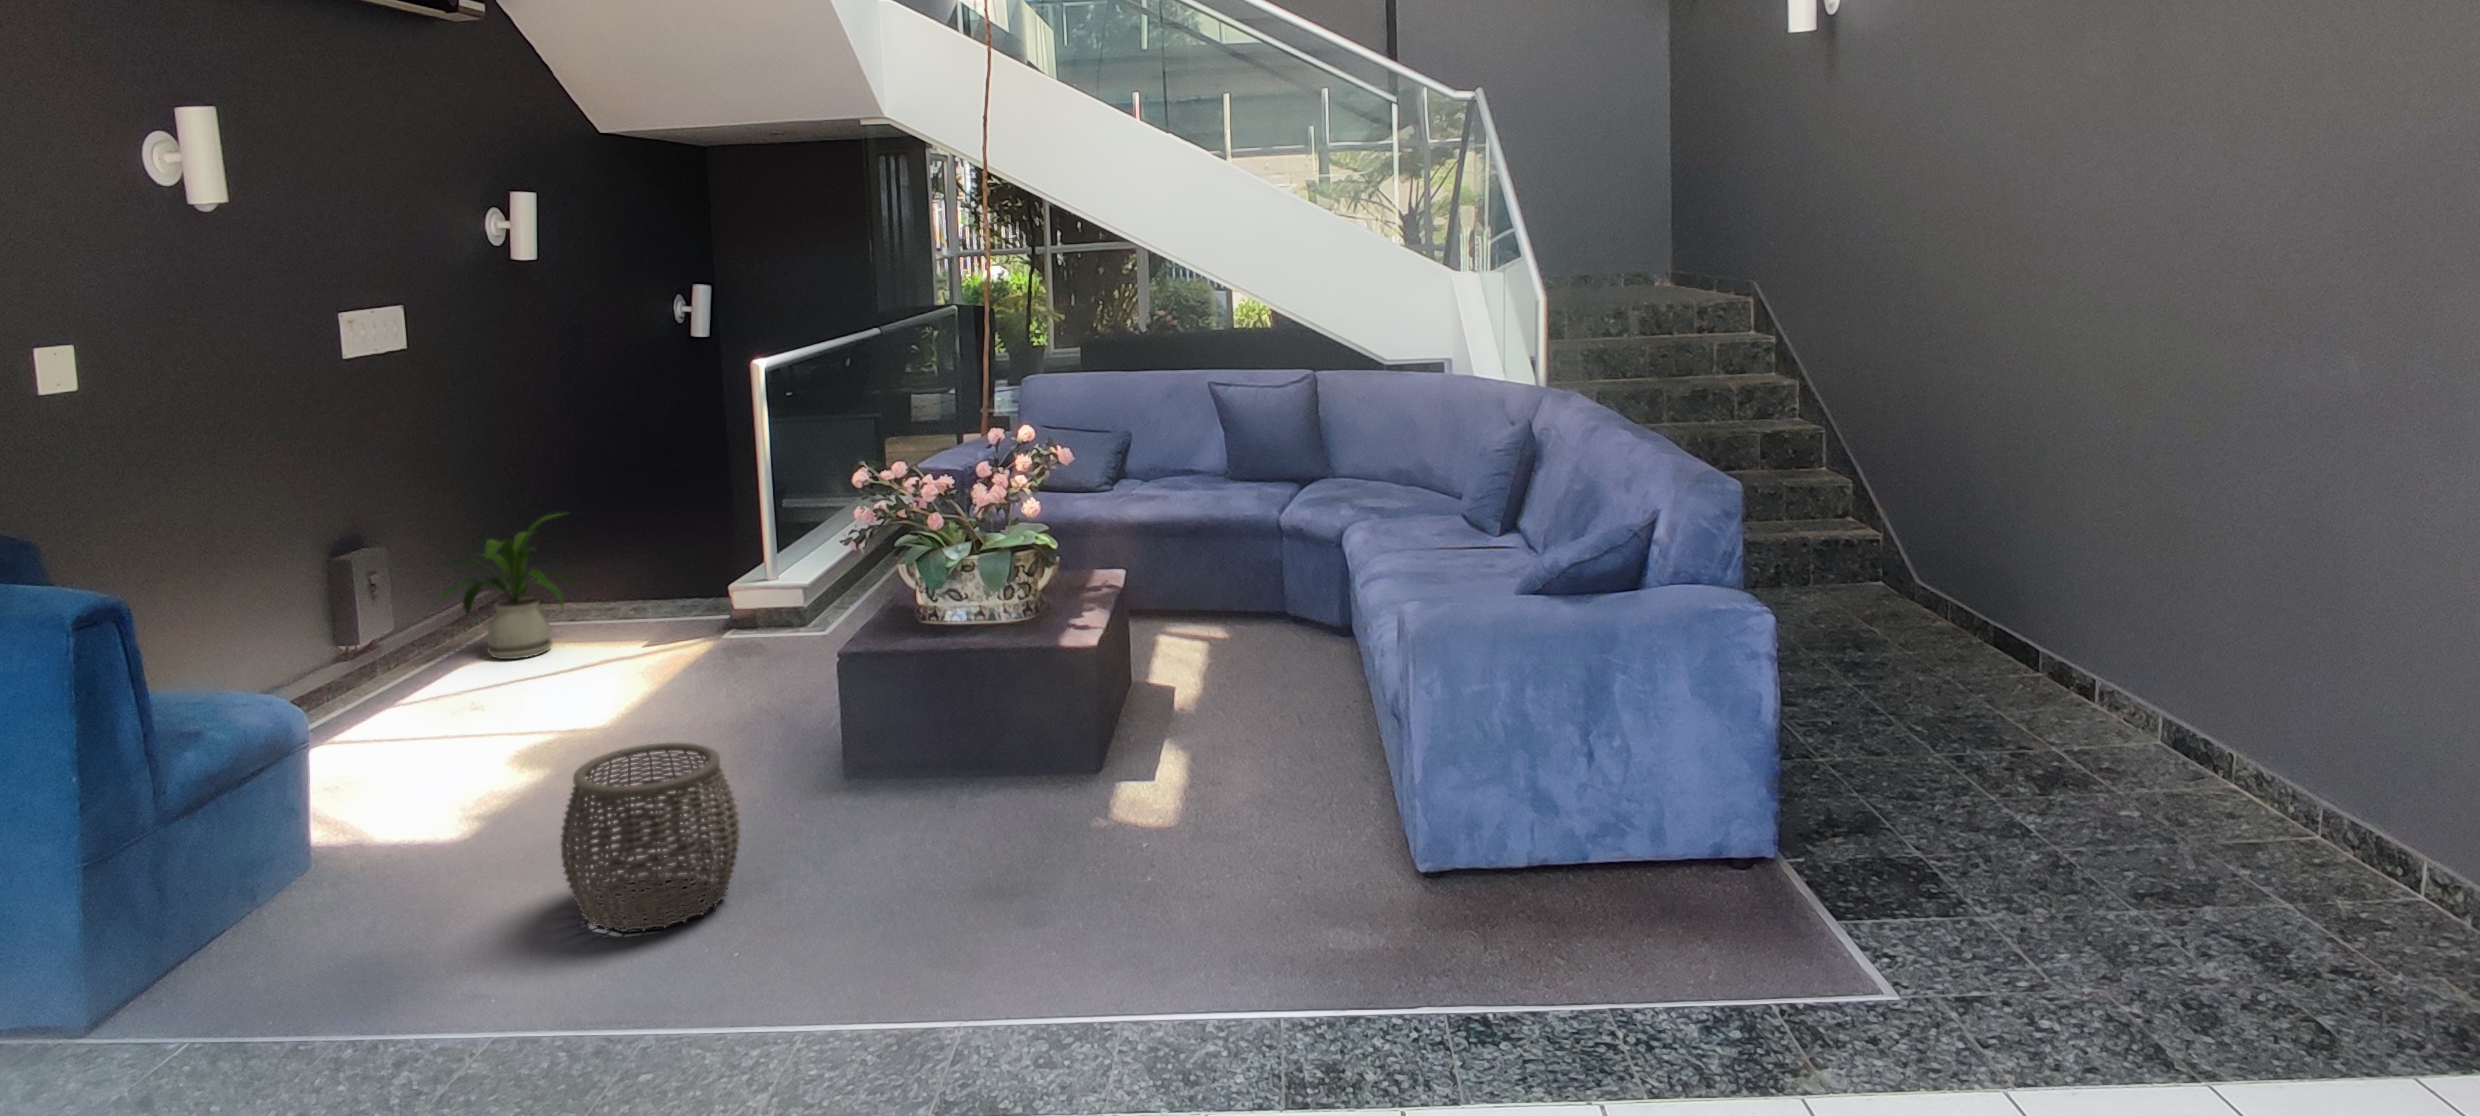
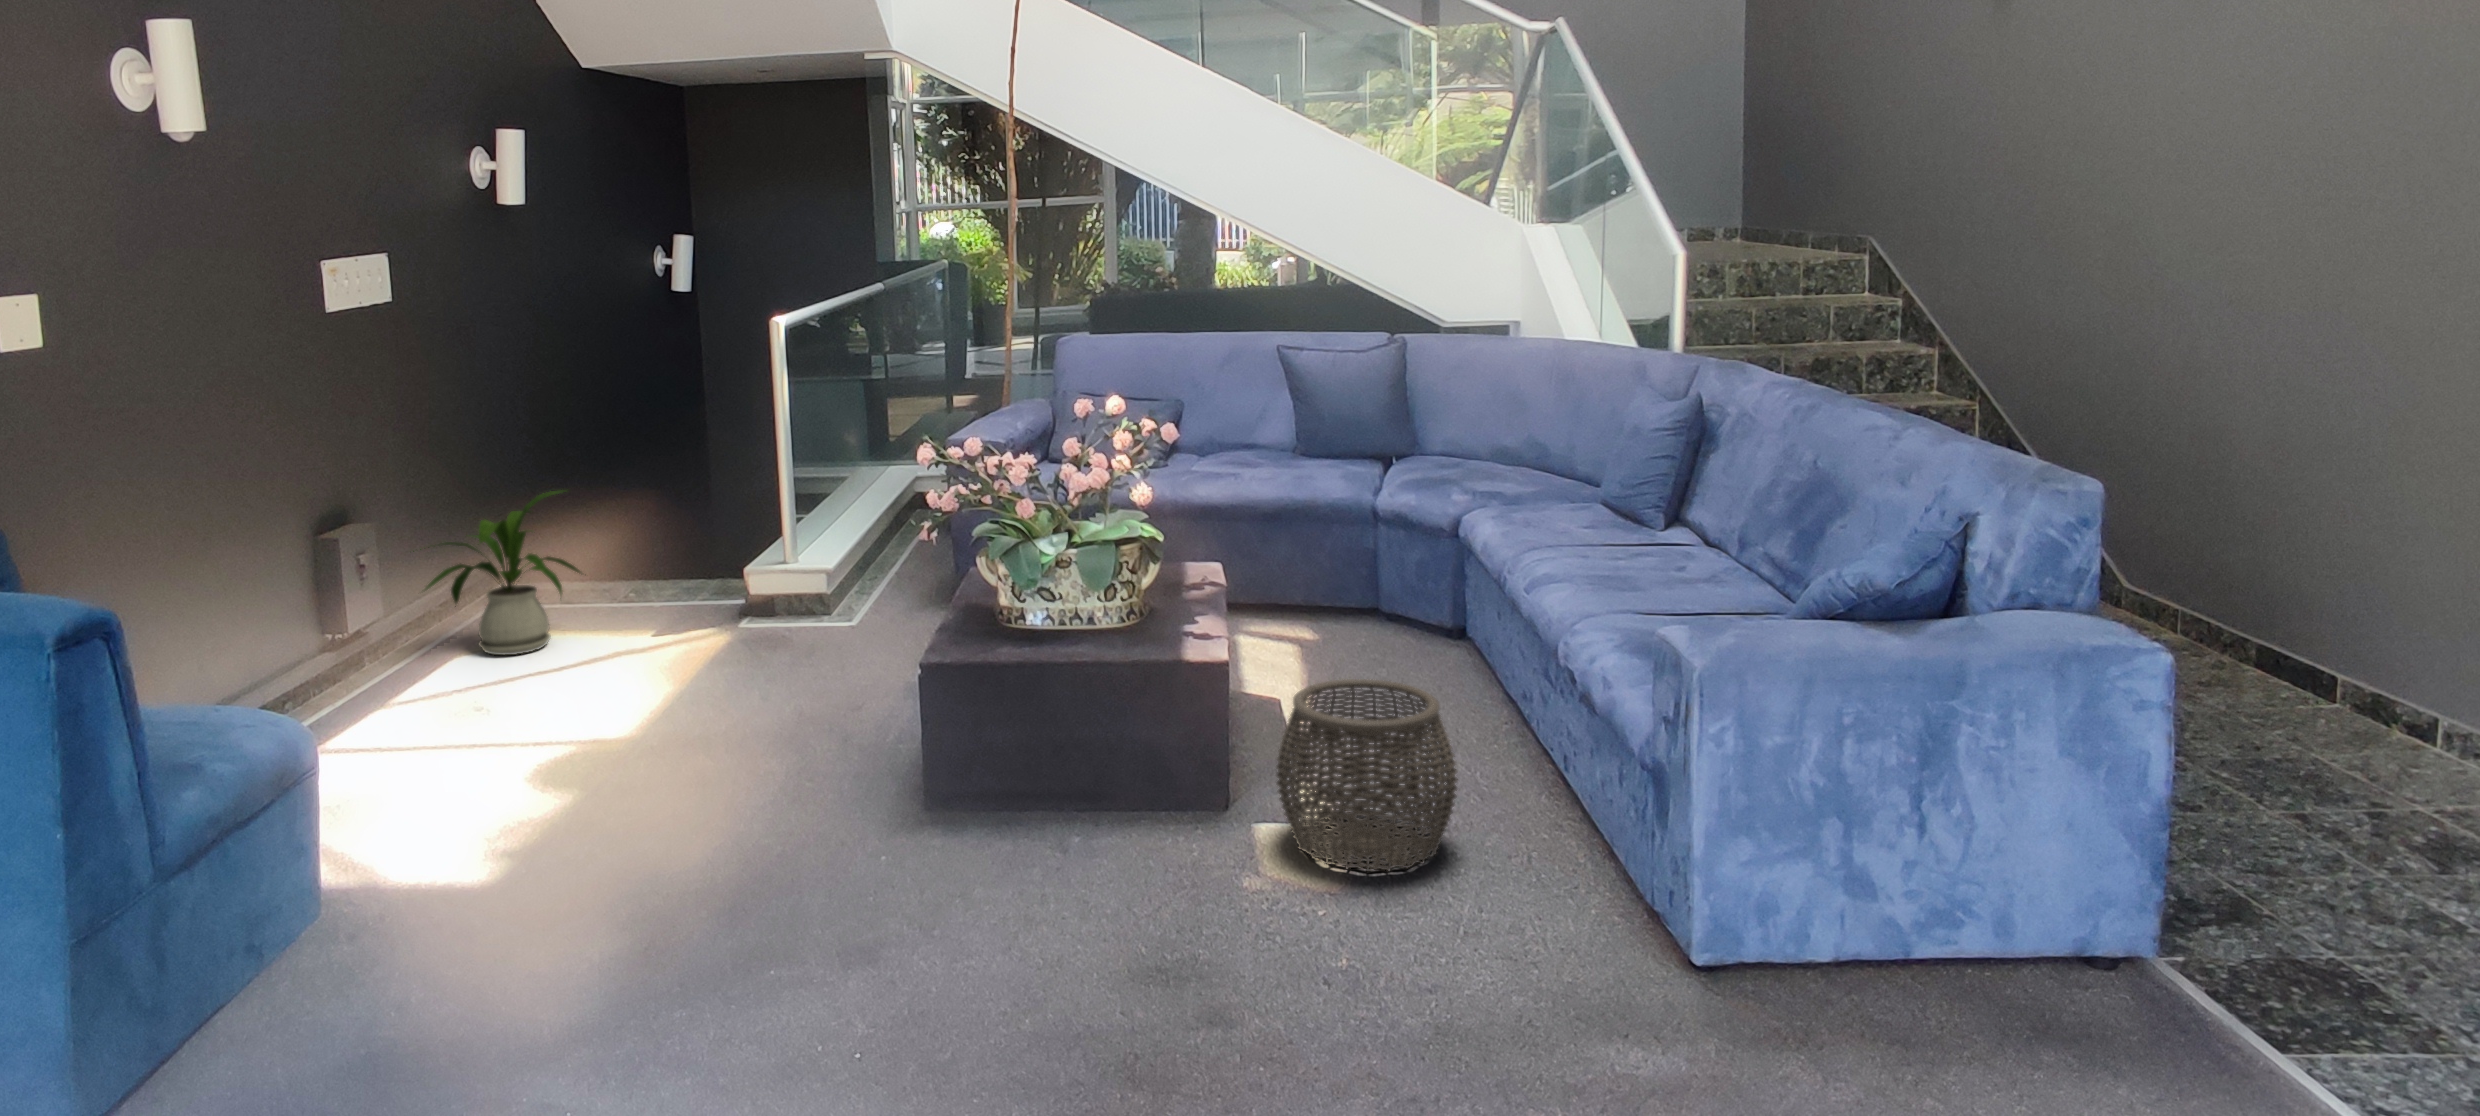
woven basket: present [561,743,740,932] -> present [1276,679,1458,871]

